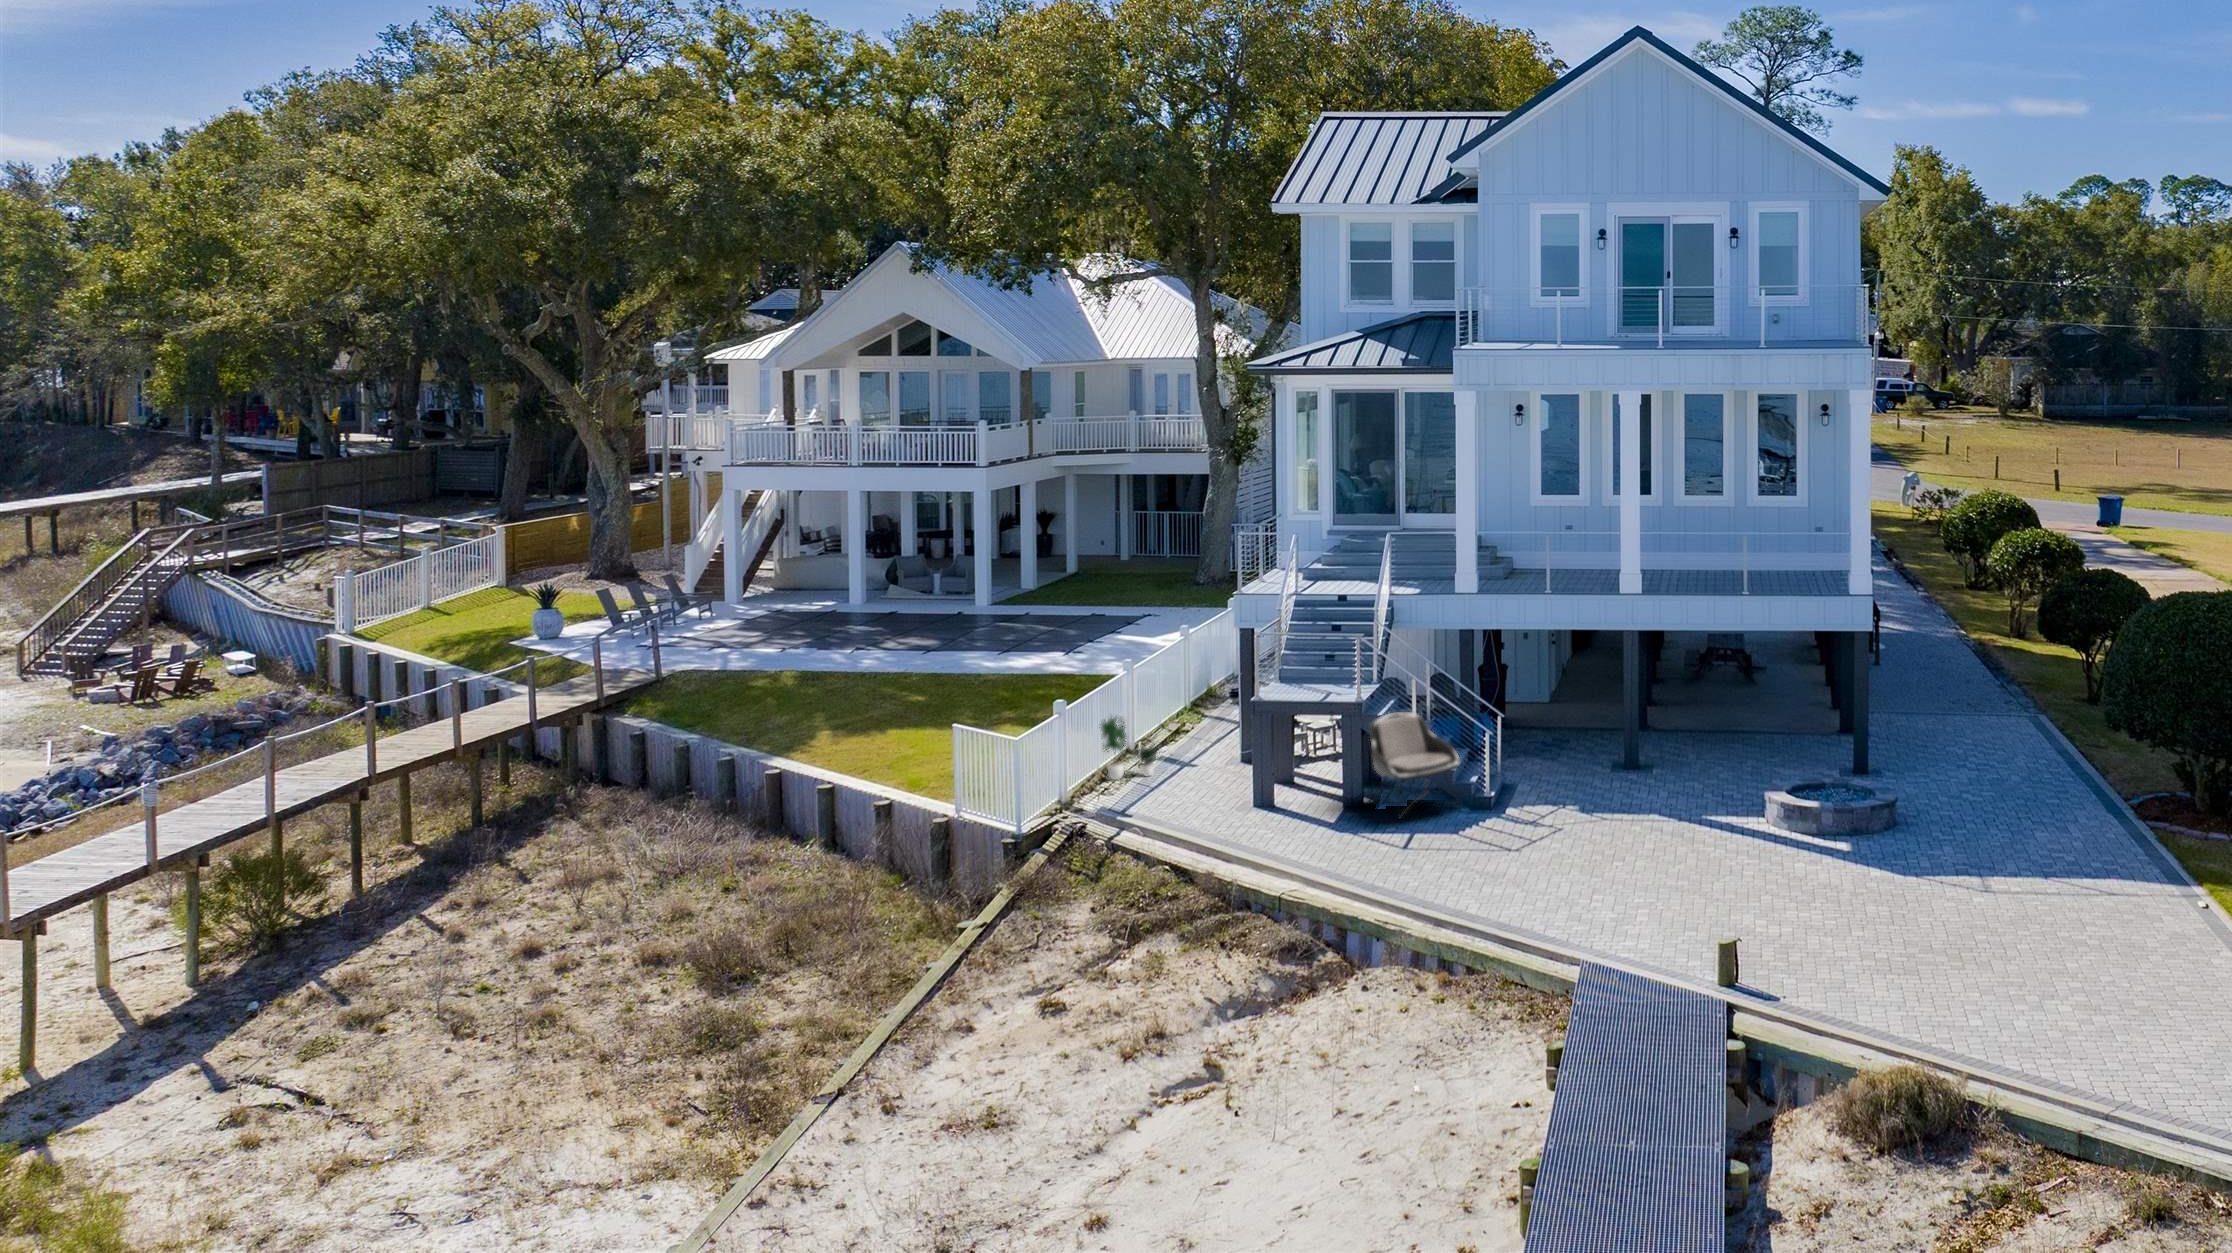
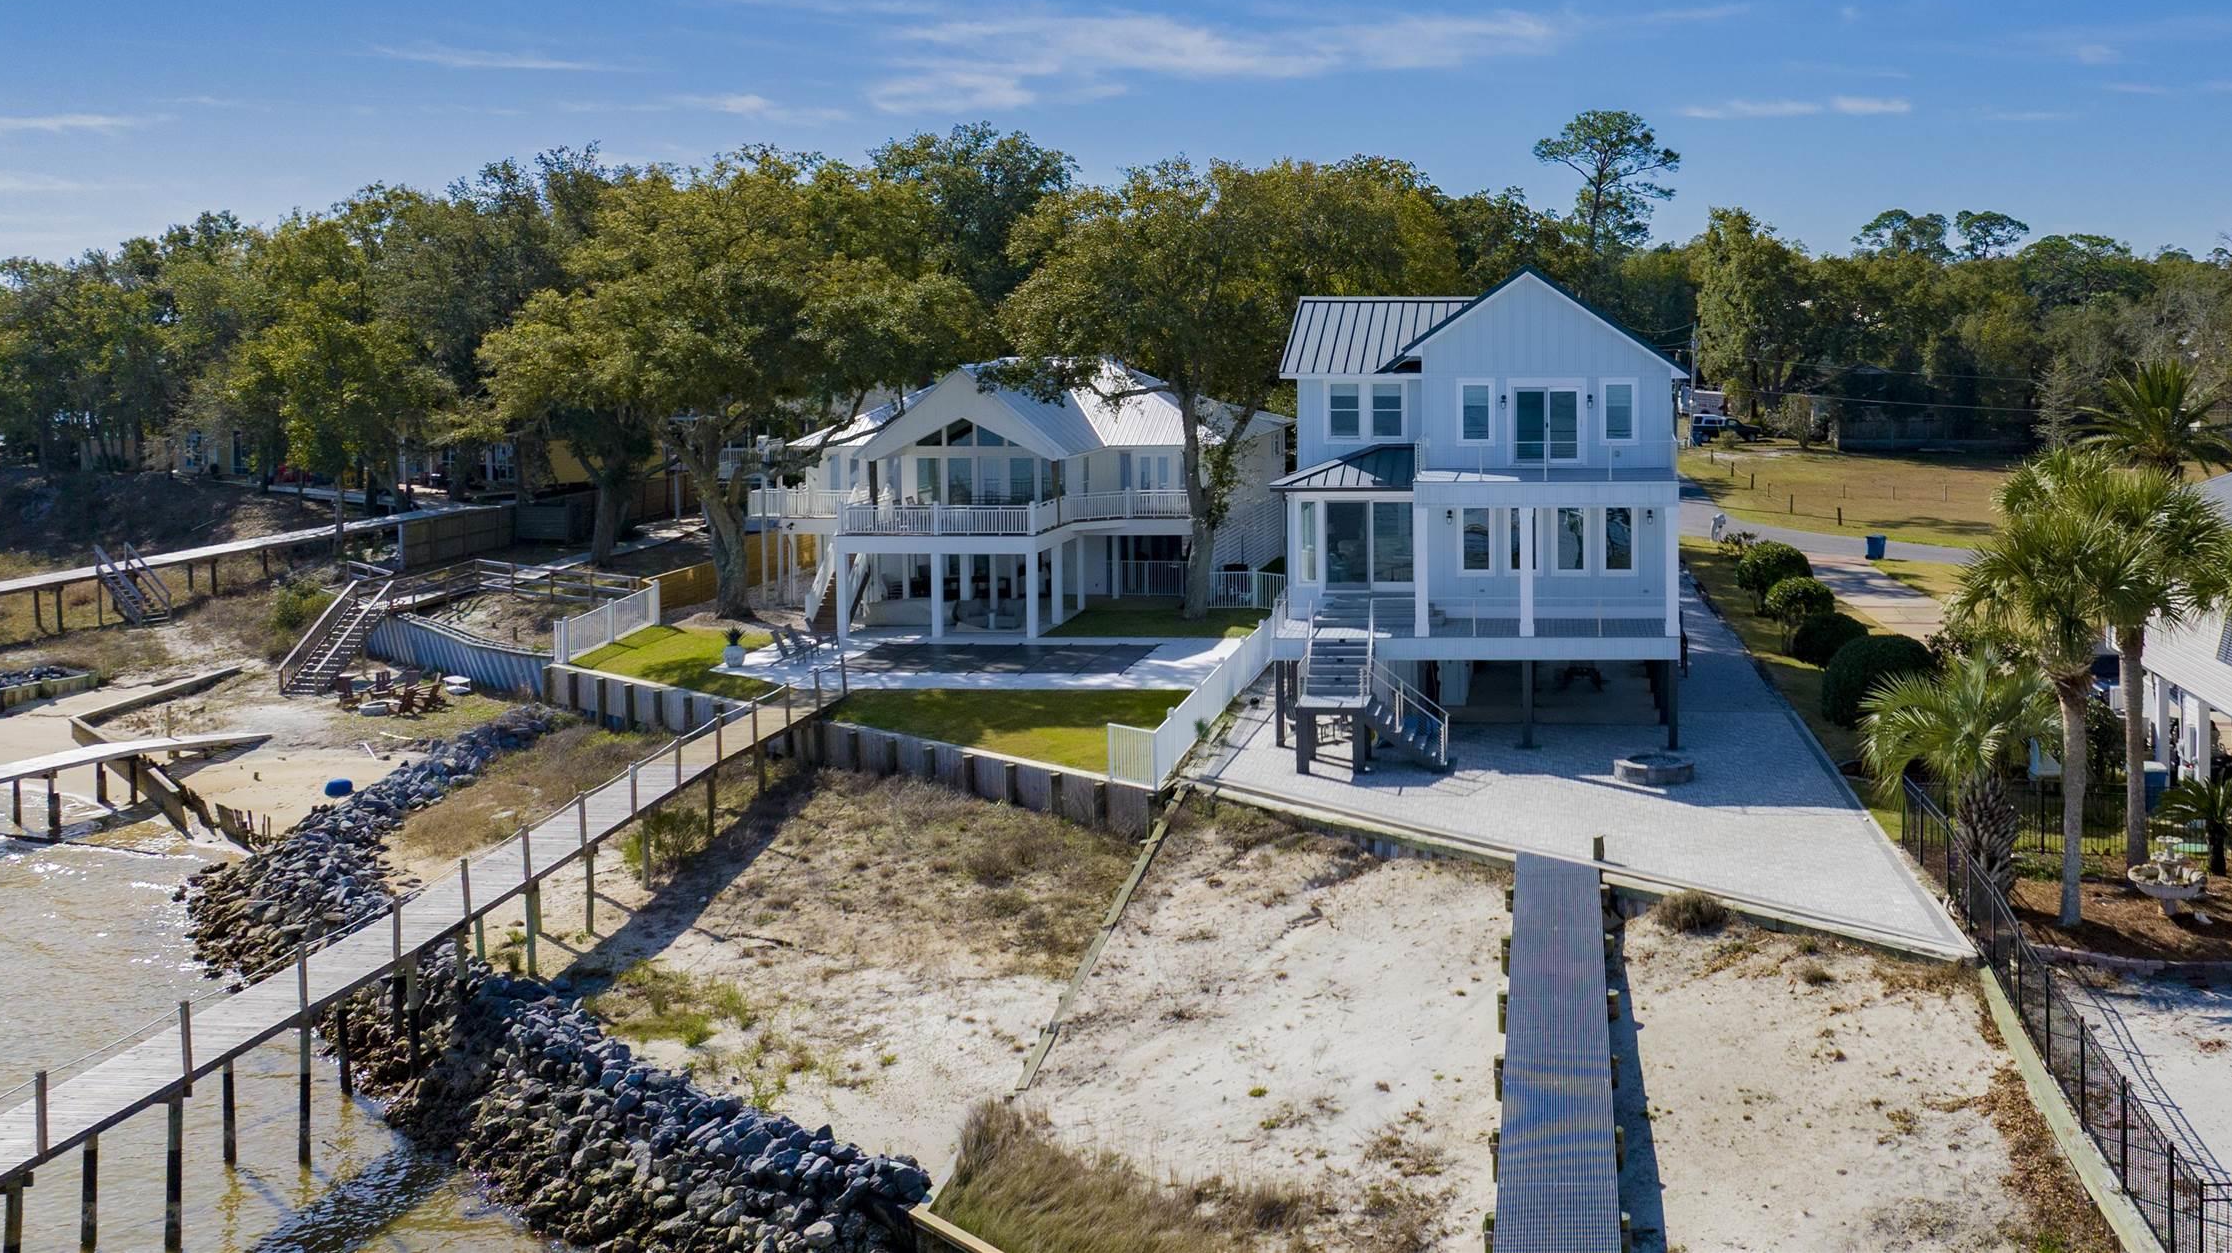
lounge chair: present [1370,712,1460,818] -> none [1369,713,1426,779]

